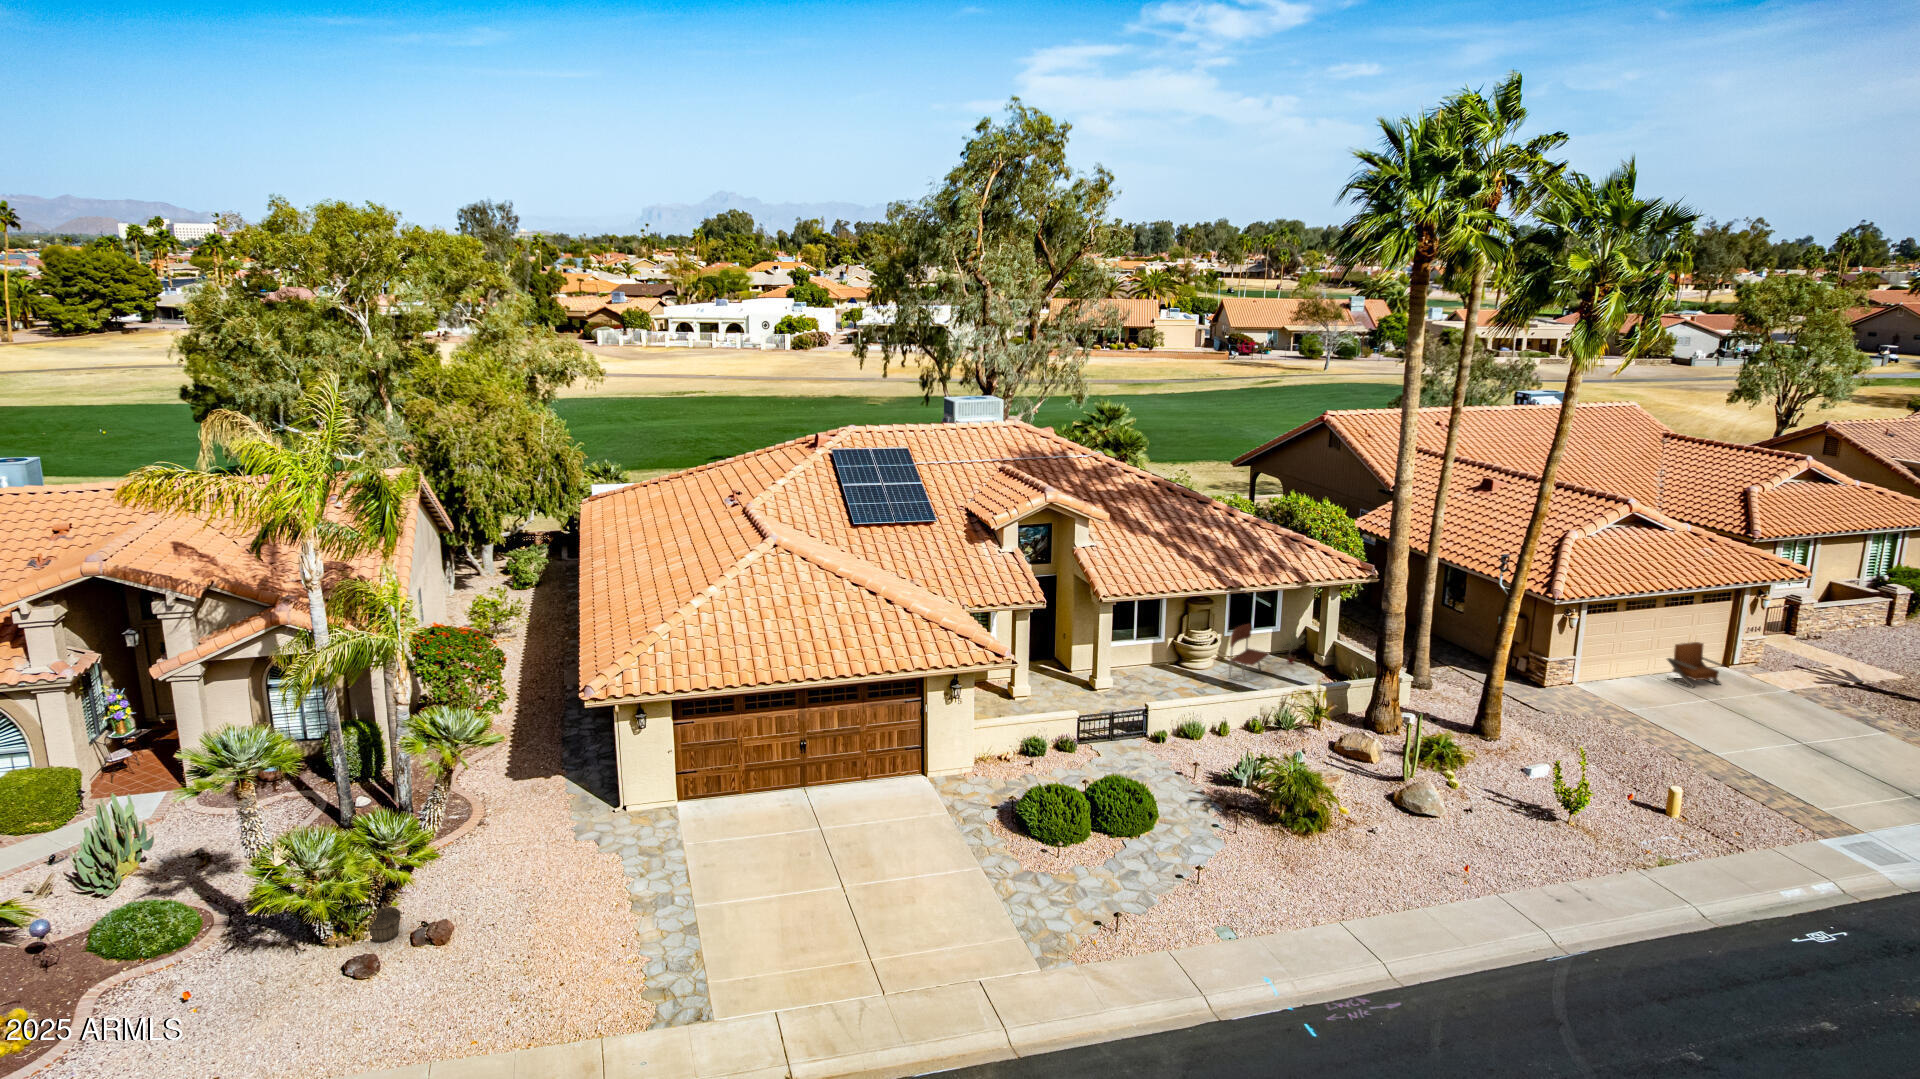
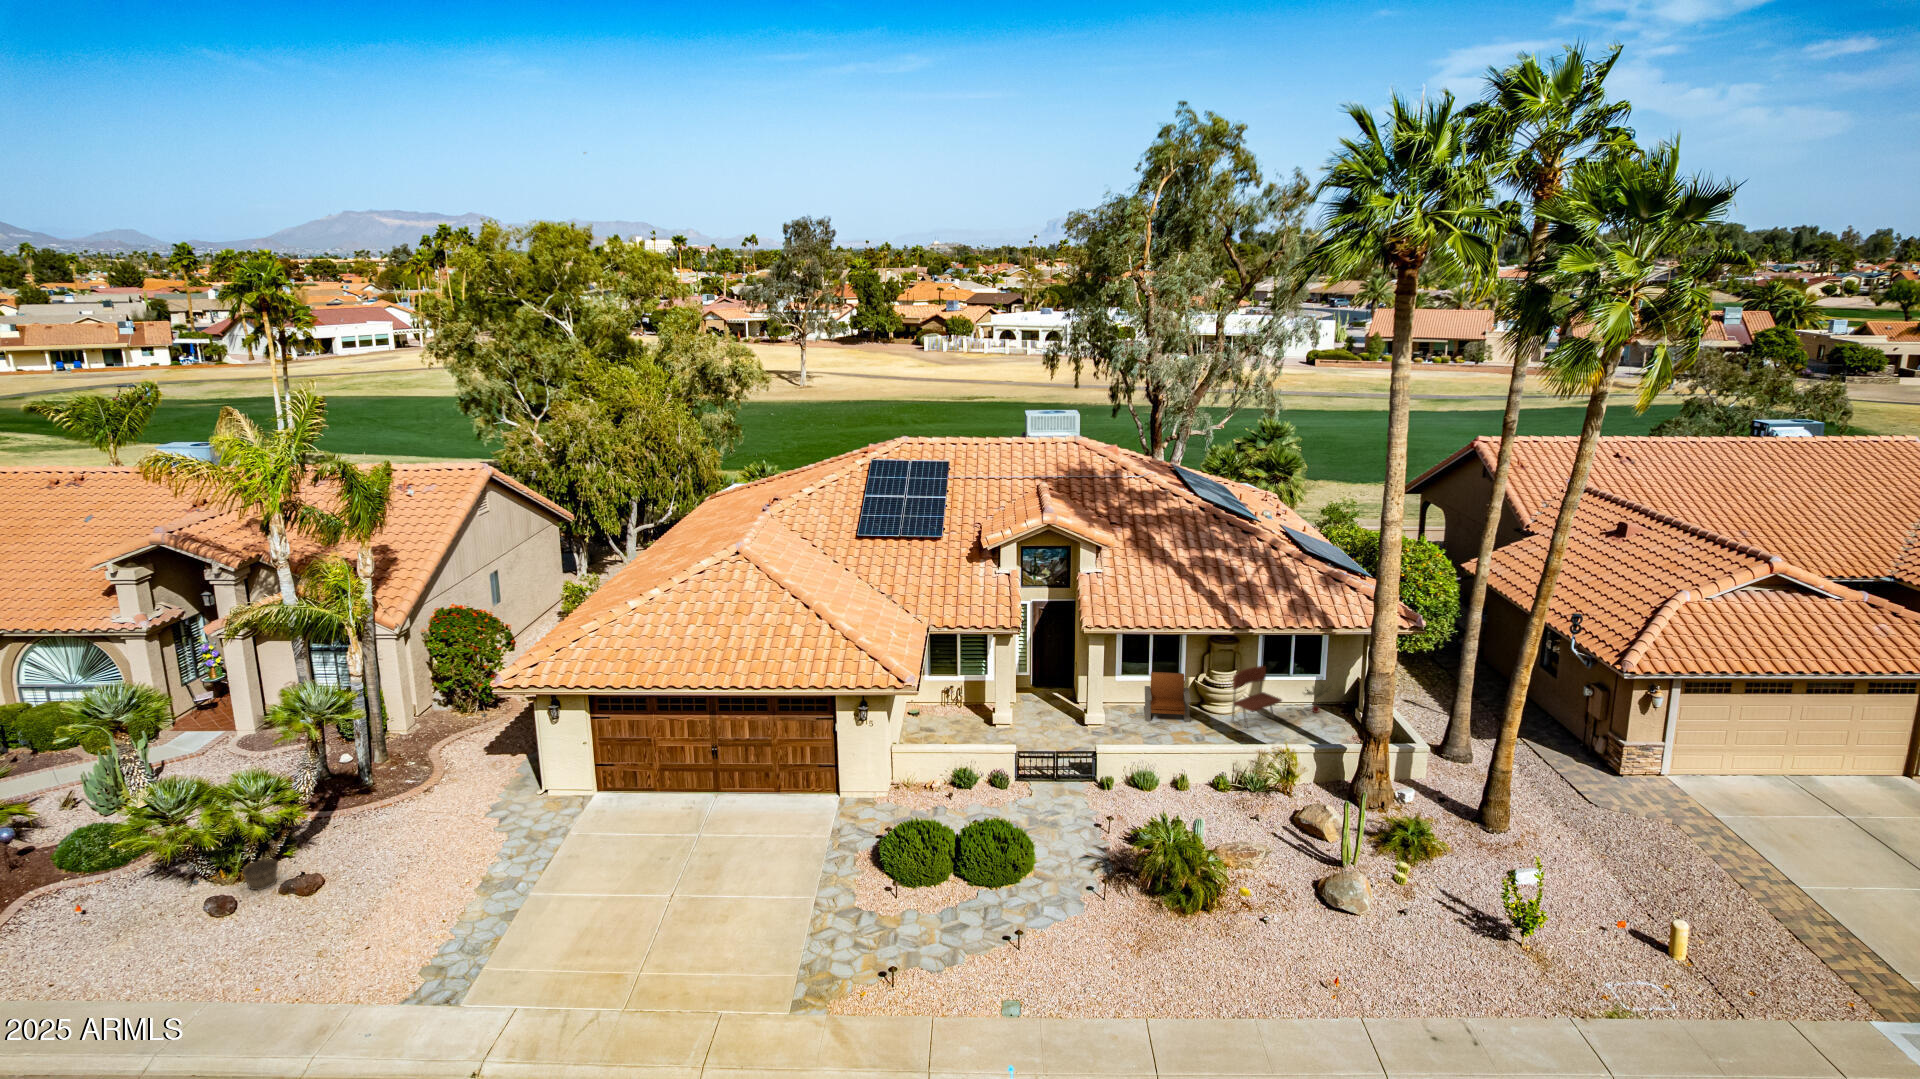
lounge chair: present [1667,642,1723,688] -> present [1144,672,1191,722]

